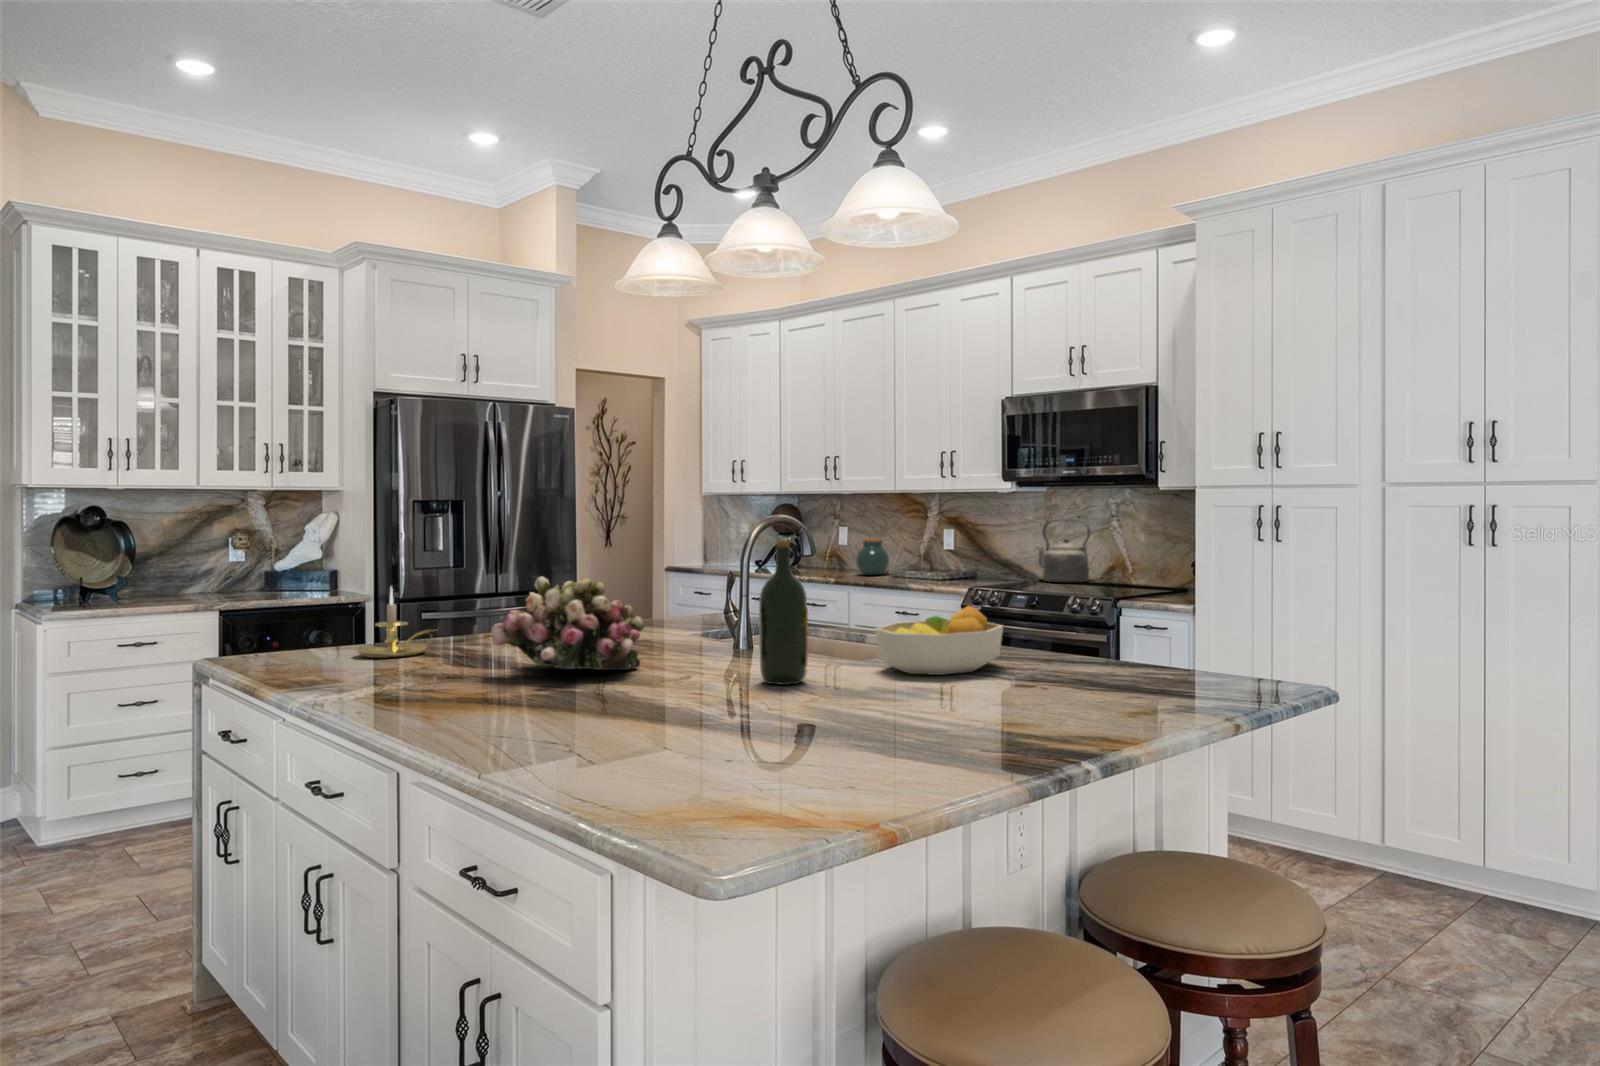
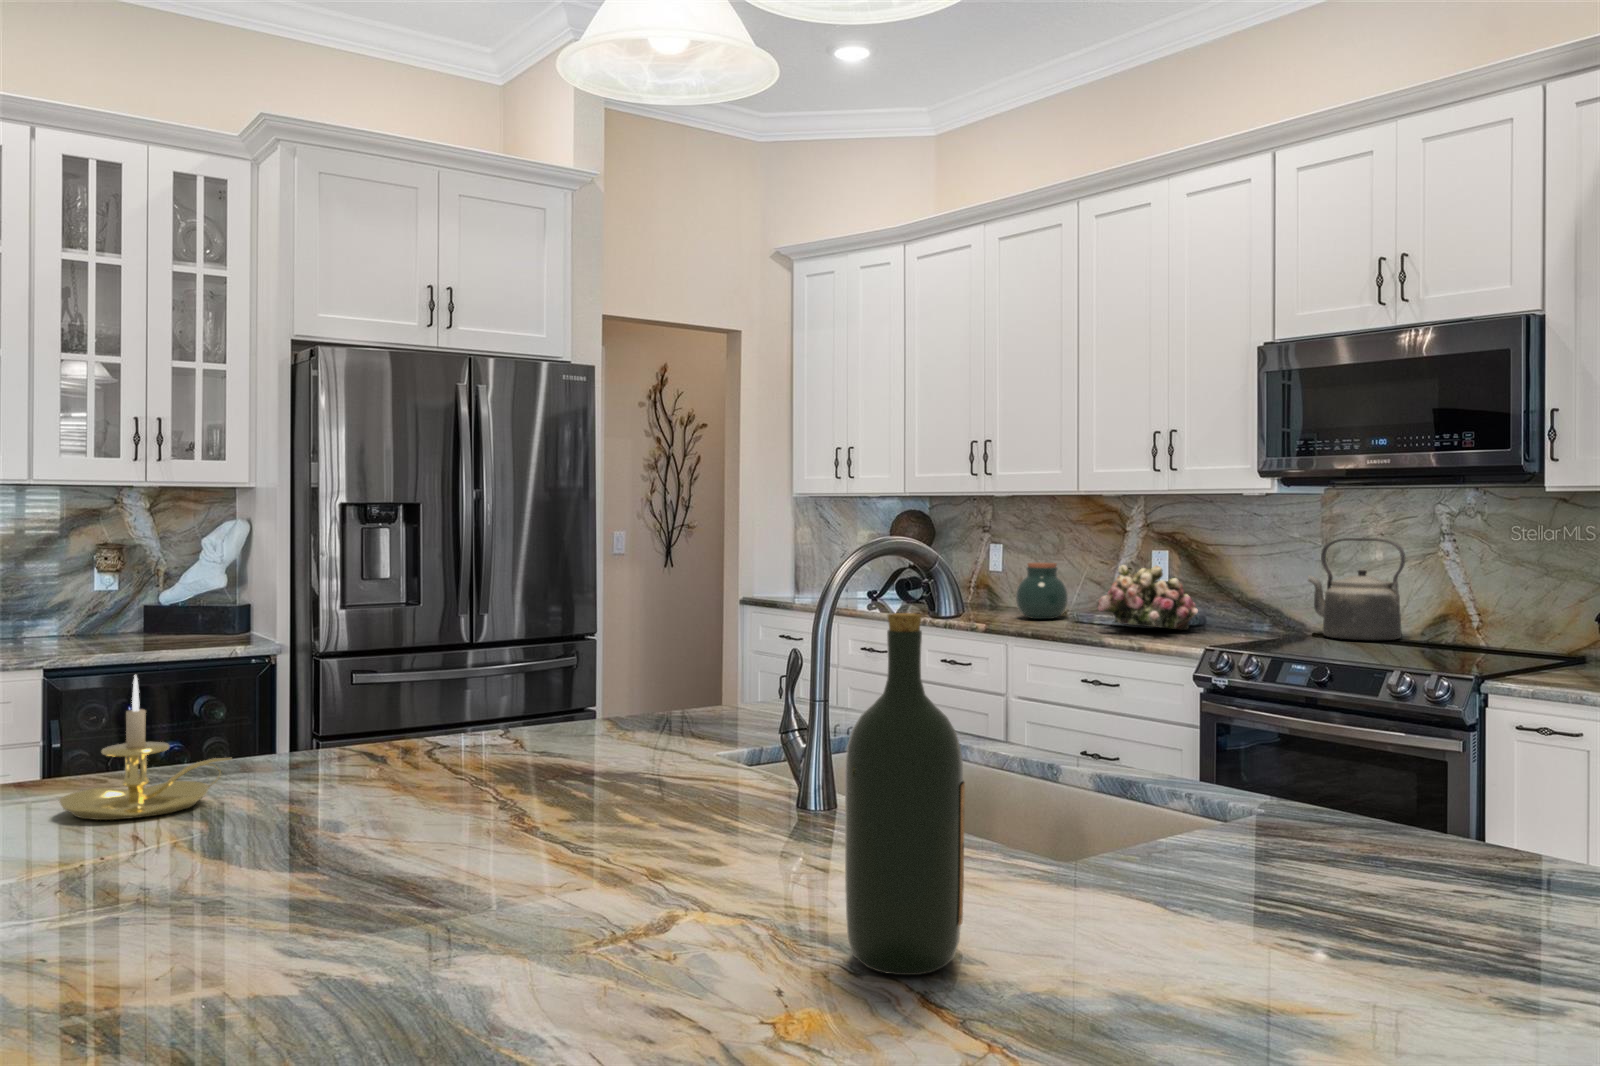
flower arrangement: present [491,577,645,670] -> present [1098,565,1198,630]
fruit bowl: present [875,606,1003,675] -> none [1119,756,1423,944]

